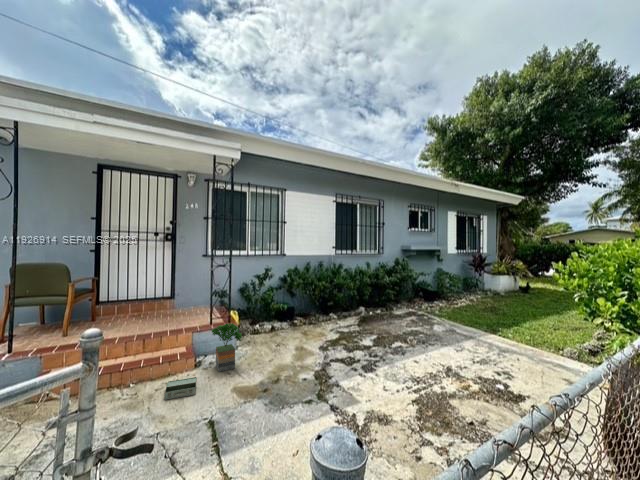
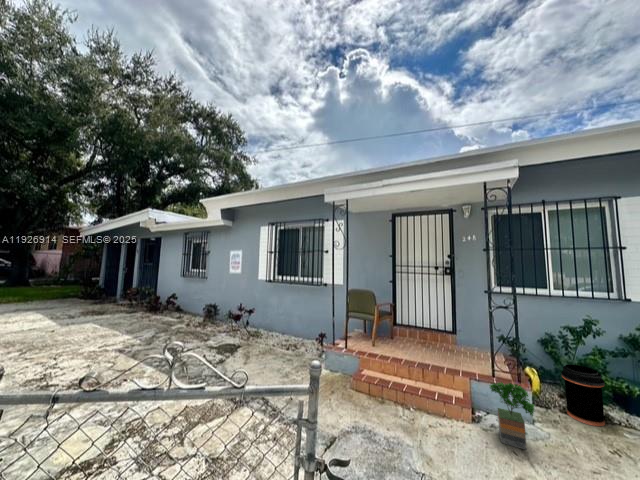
trash can: none [253,301,274,338] -> present [561,364,605,426]
toolbox: present [165,377,197,400] -> none [434,425,471,457]

